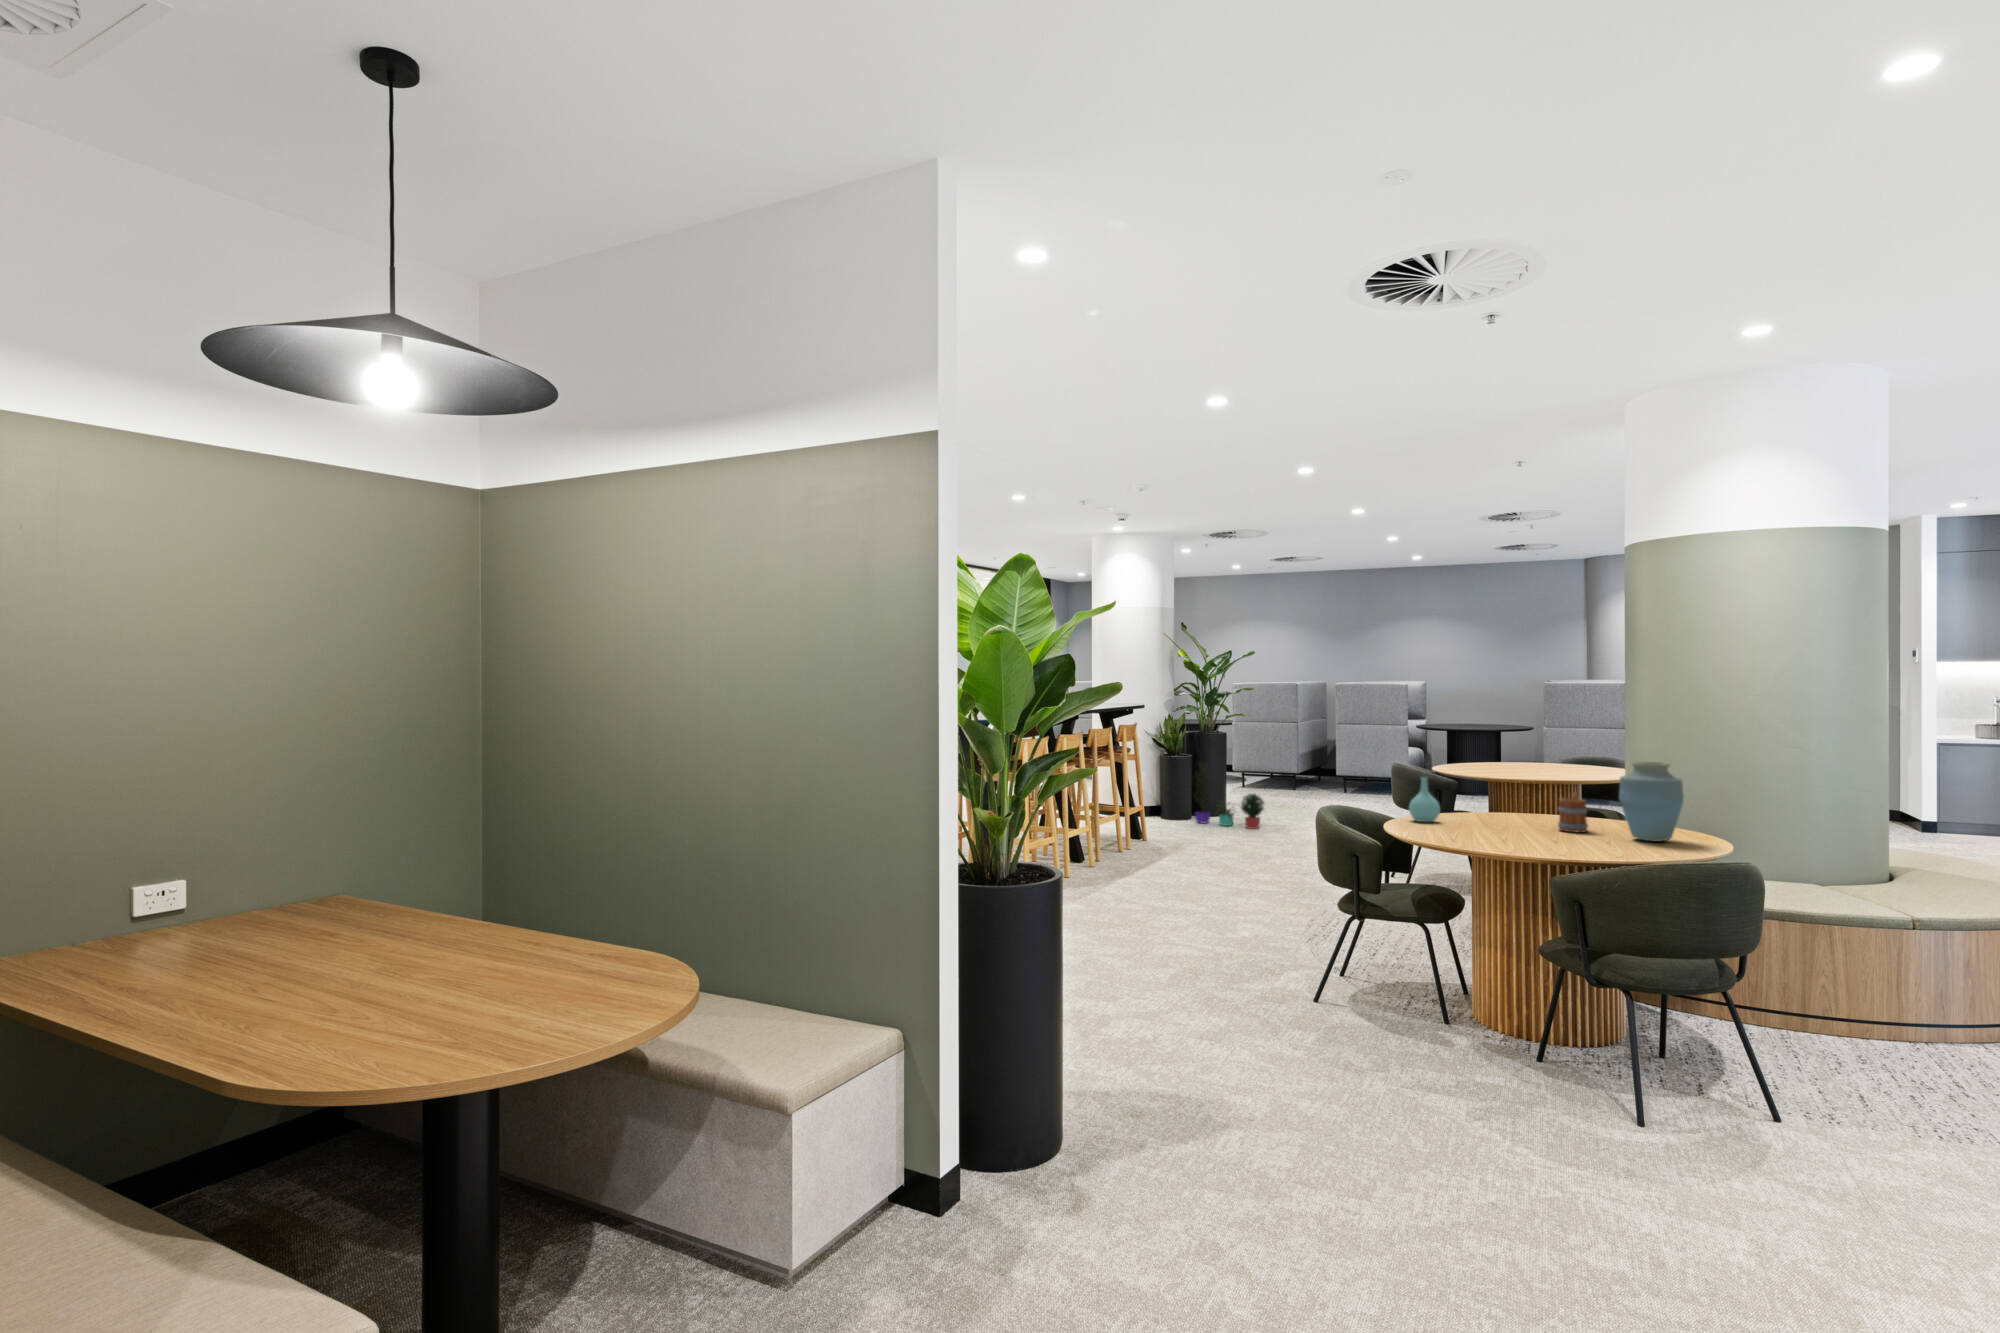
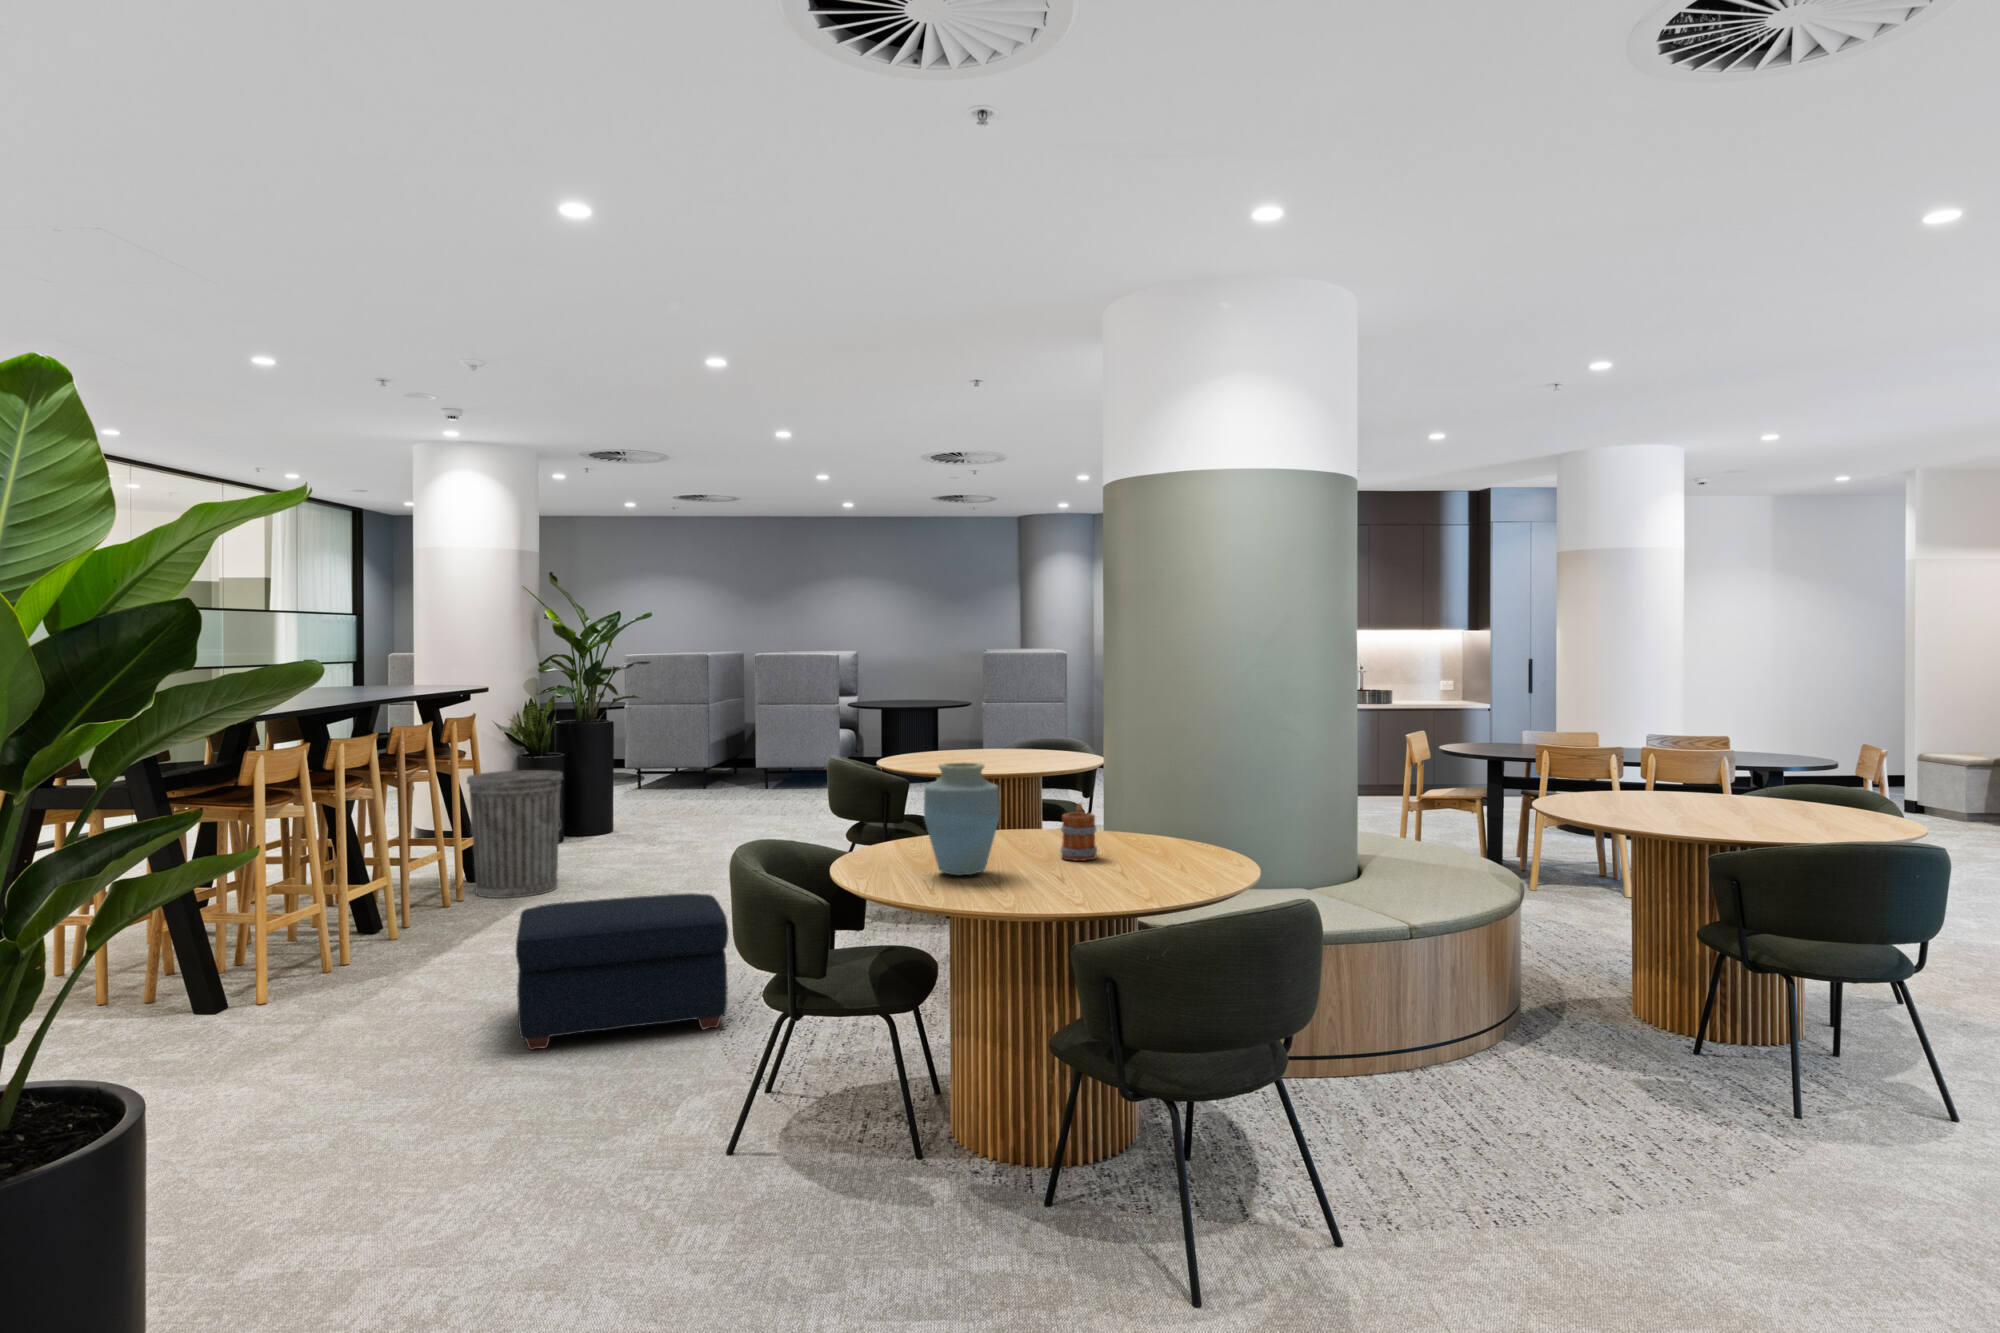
vase: present [1619,762,1684,841] -> present [924,762,1000,875]
trash can: none [1133,763,1196,850] -> present [467,770,563,898]
potted plant: present [1193,765,1264,829] -> none [562,764,665,851]
bottle: present [1409,775,1440,822] -> none [866,790,909,861]
ottoman: none [1179,844,1315,937] -> present [516,893,728,1050]

